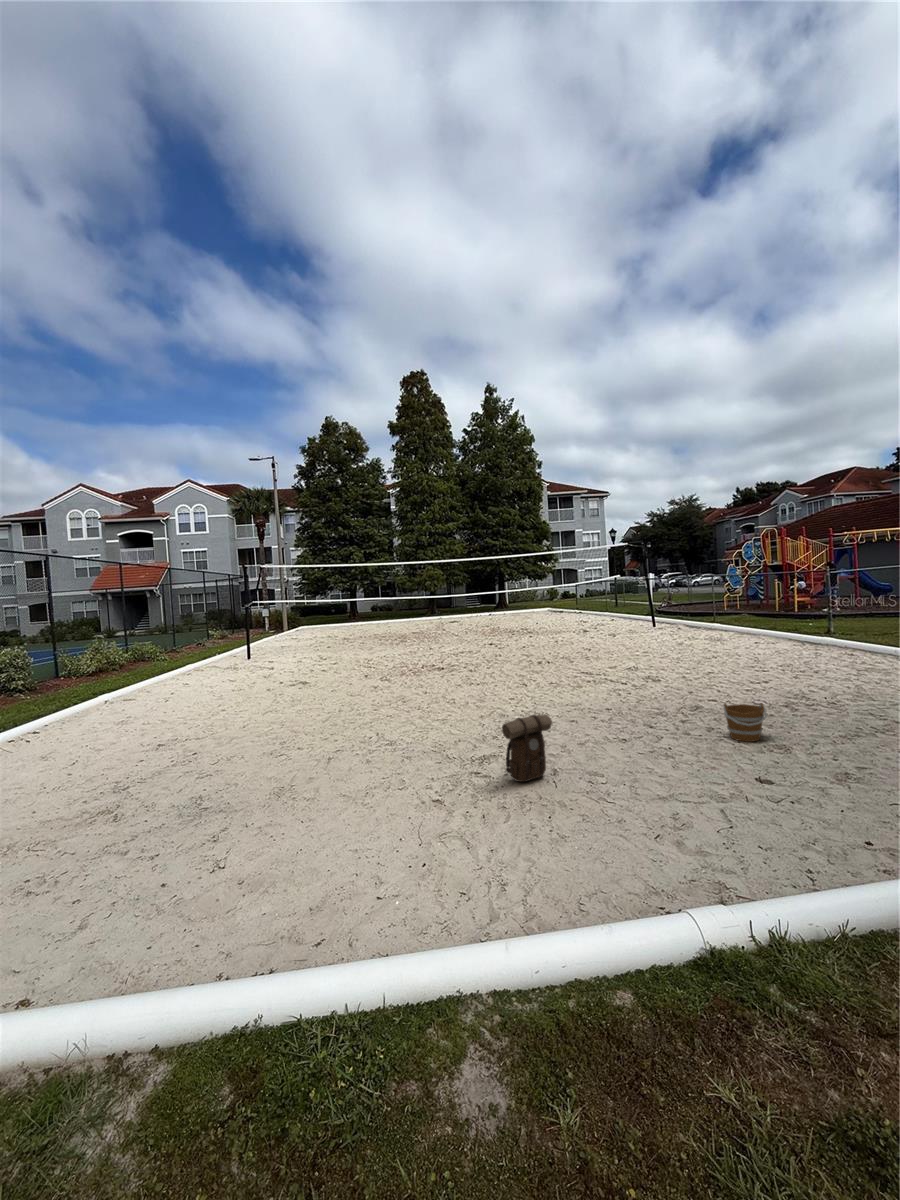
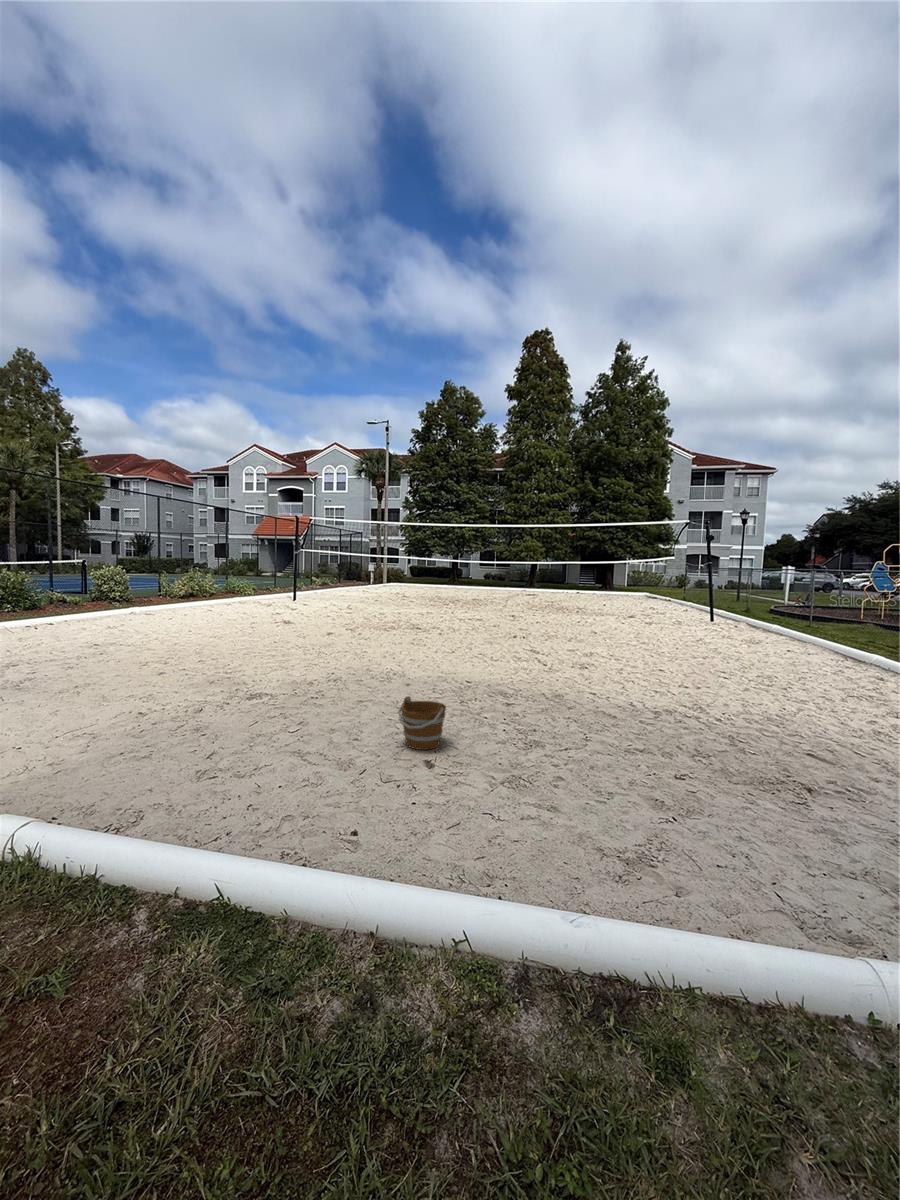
backpack: present [502,715,552,782] -> none [89,664,158,734]

